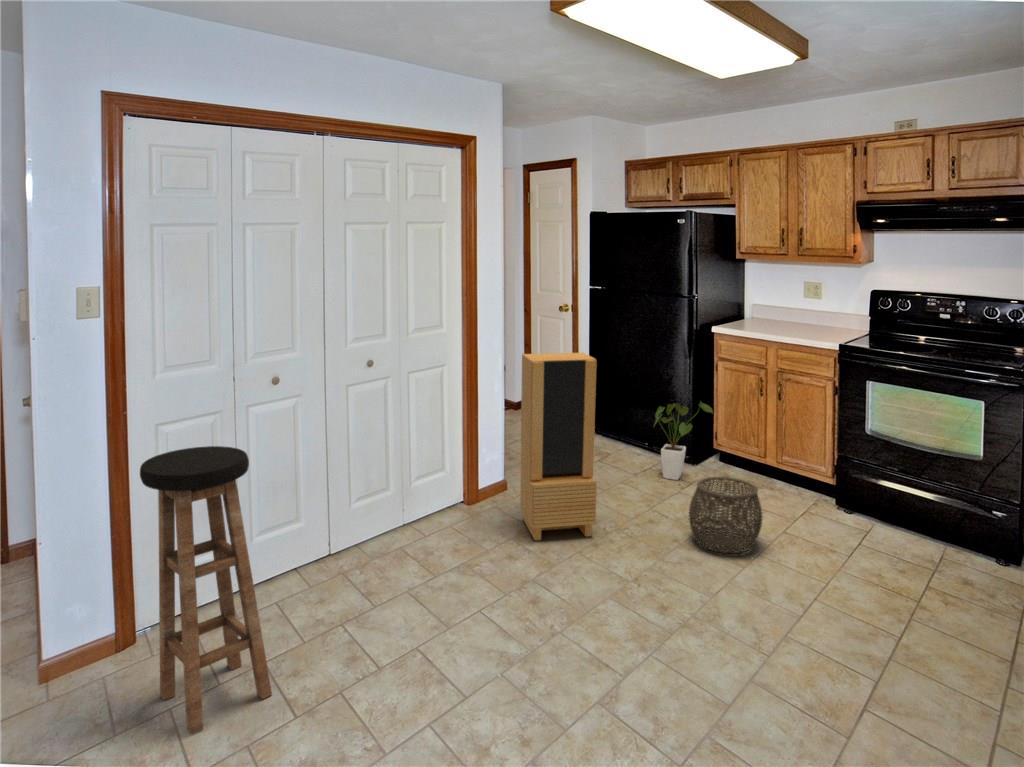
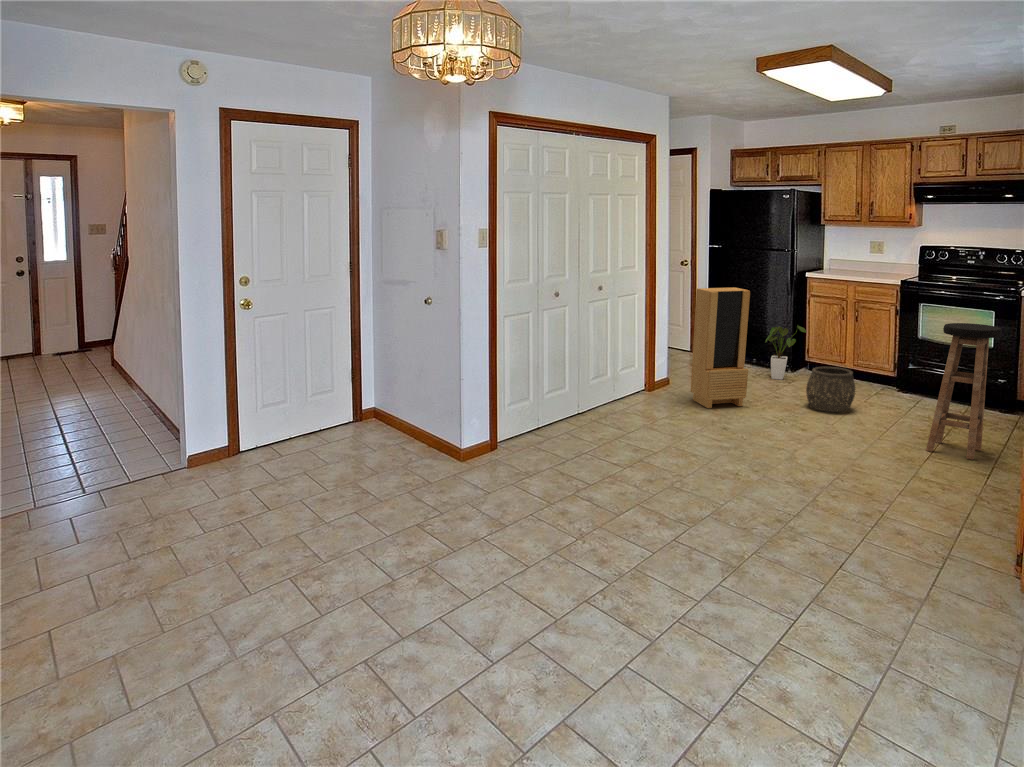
bar stool: present [140,446,272,734] -> present [926,323,1002,460]

